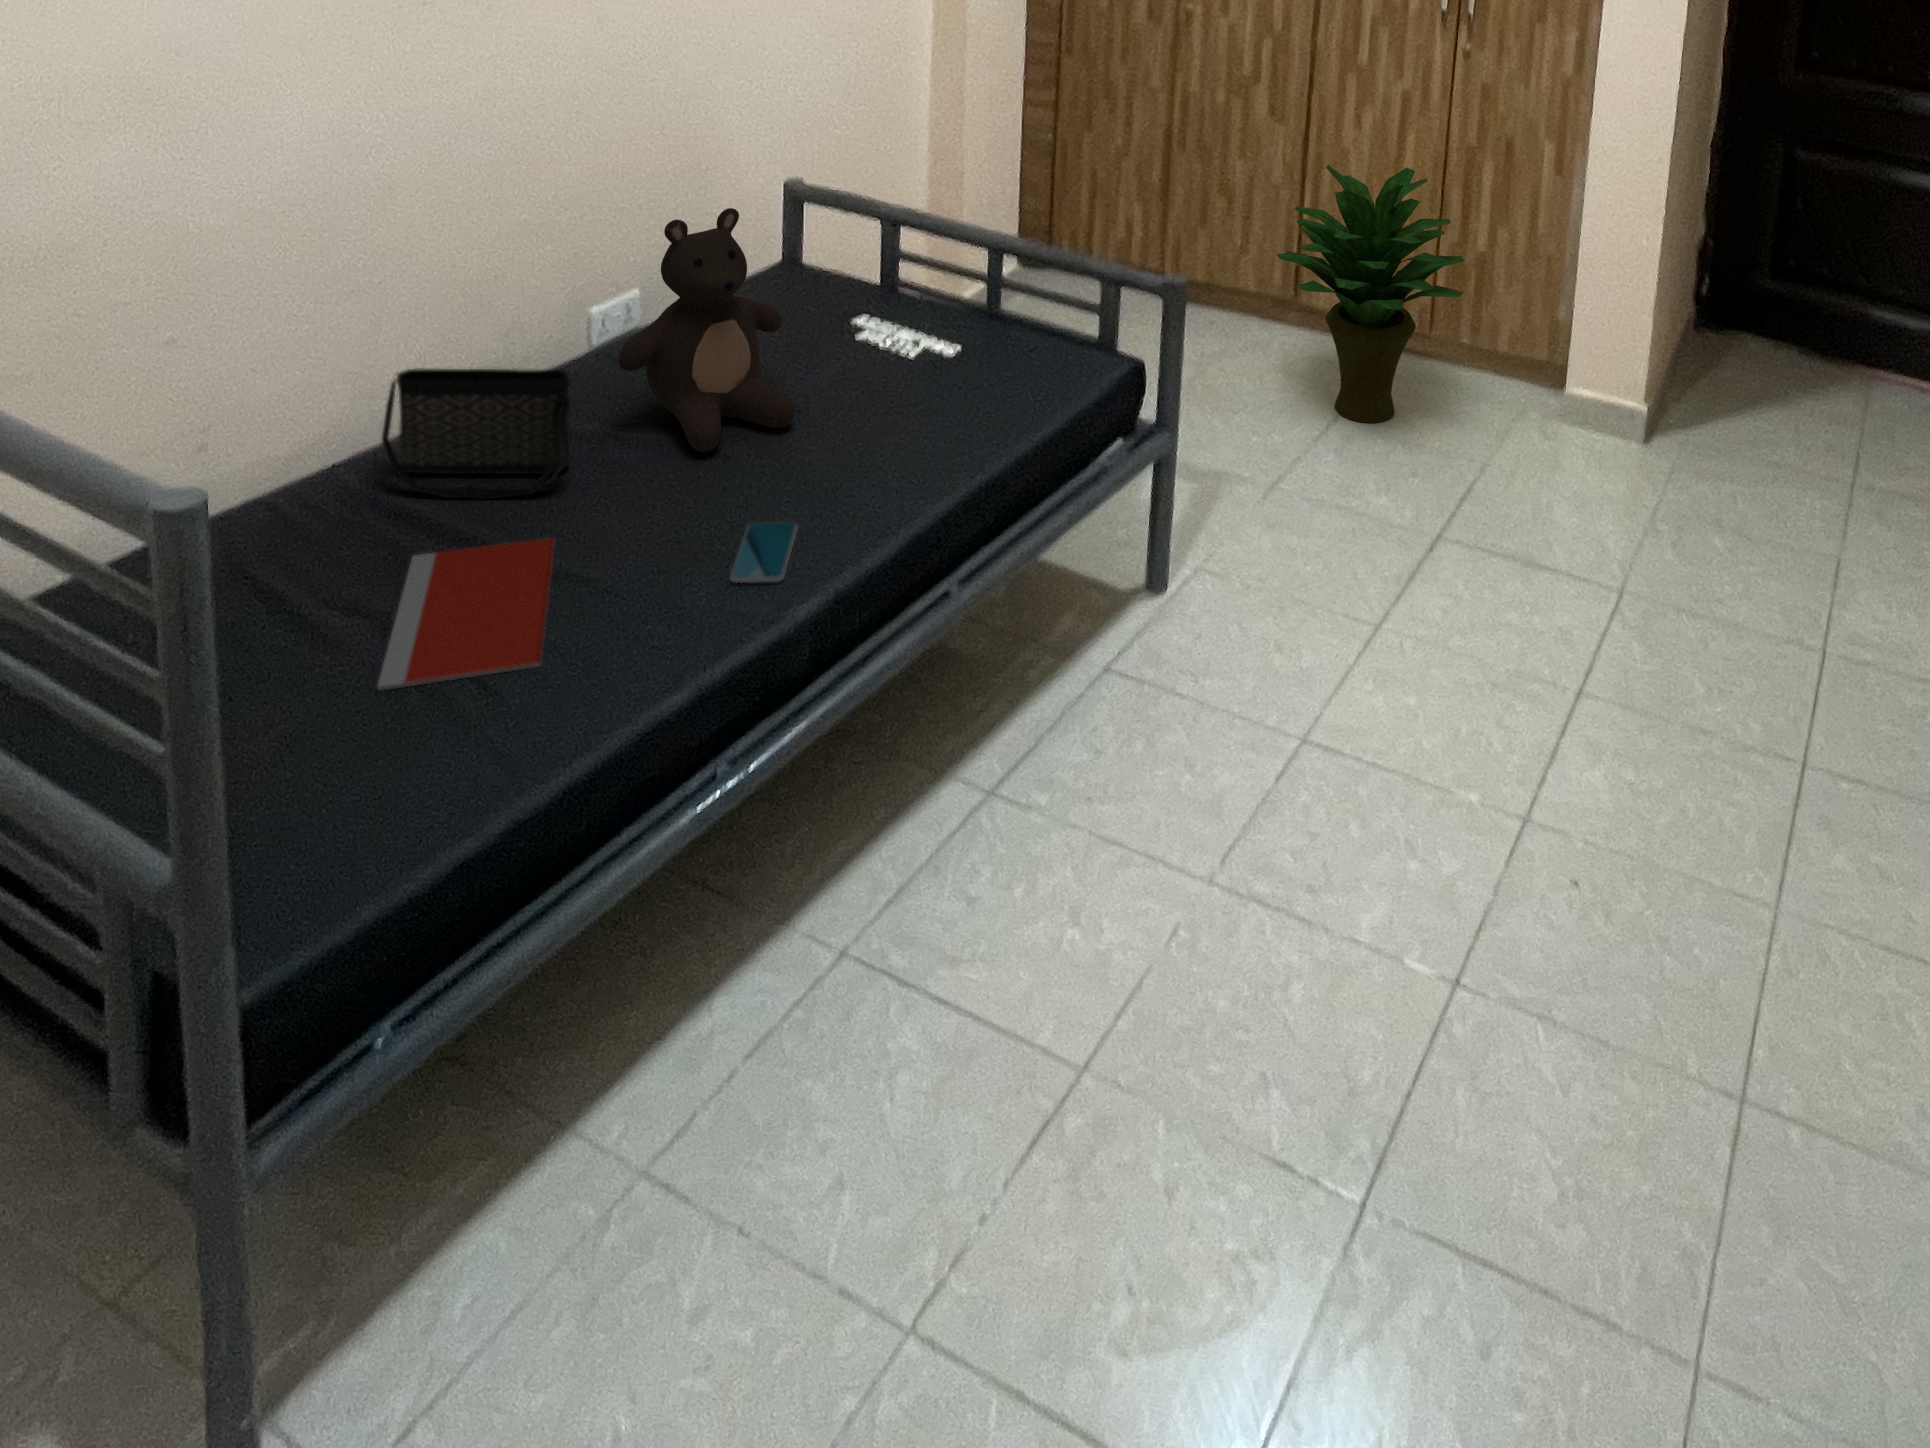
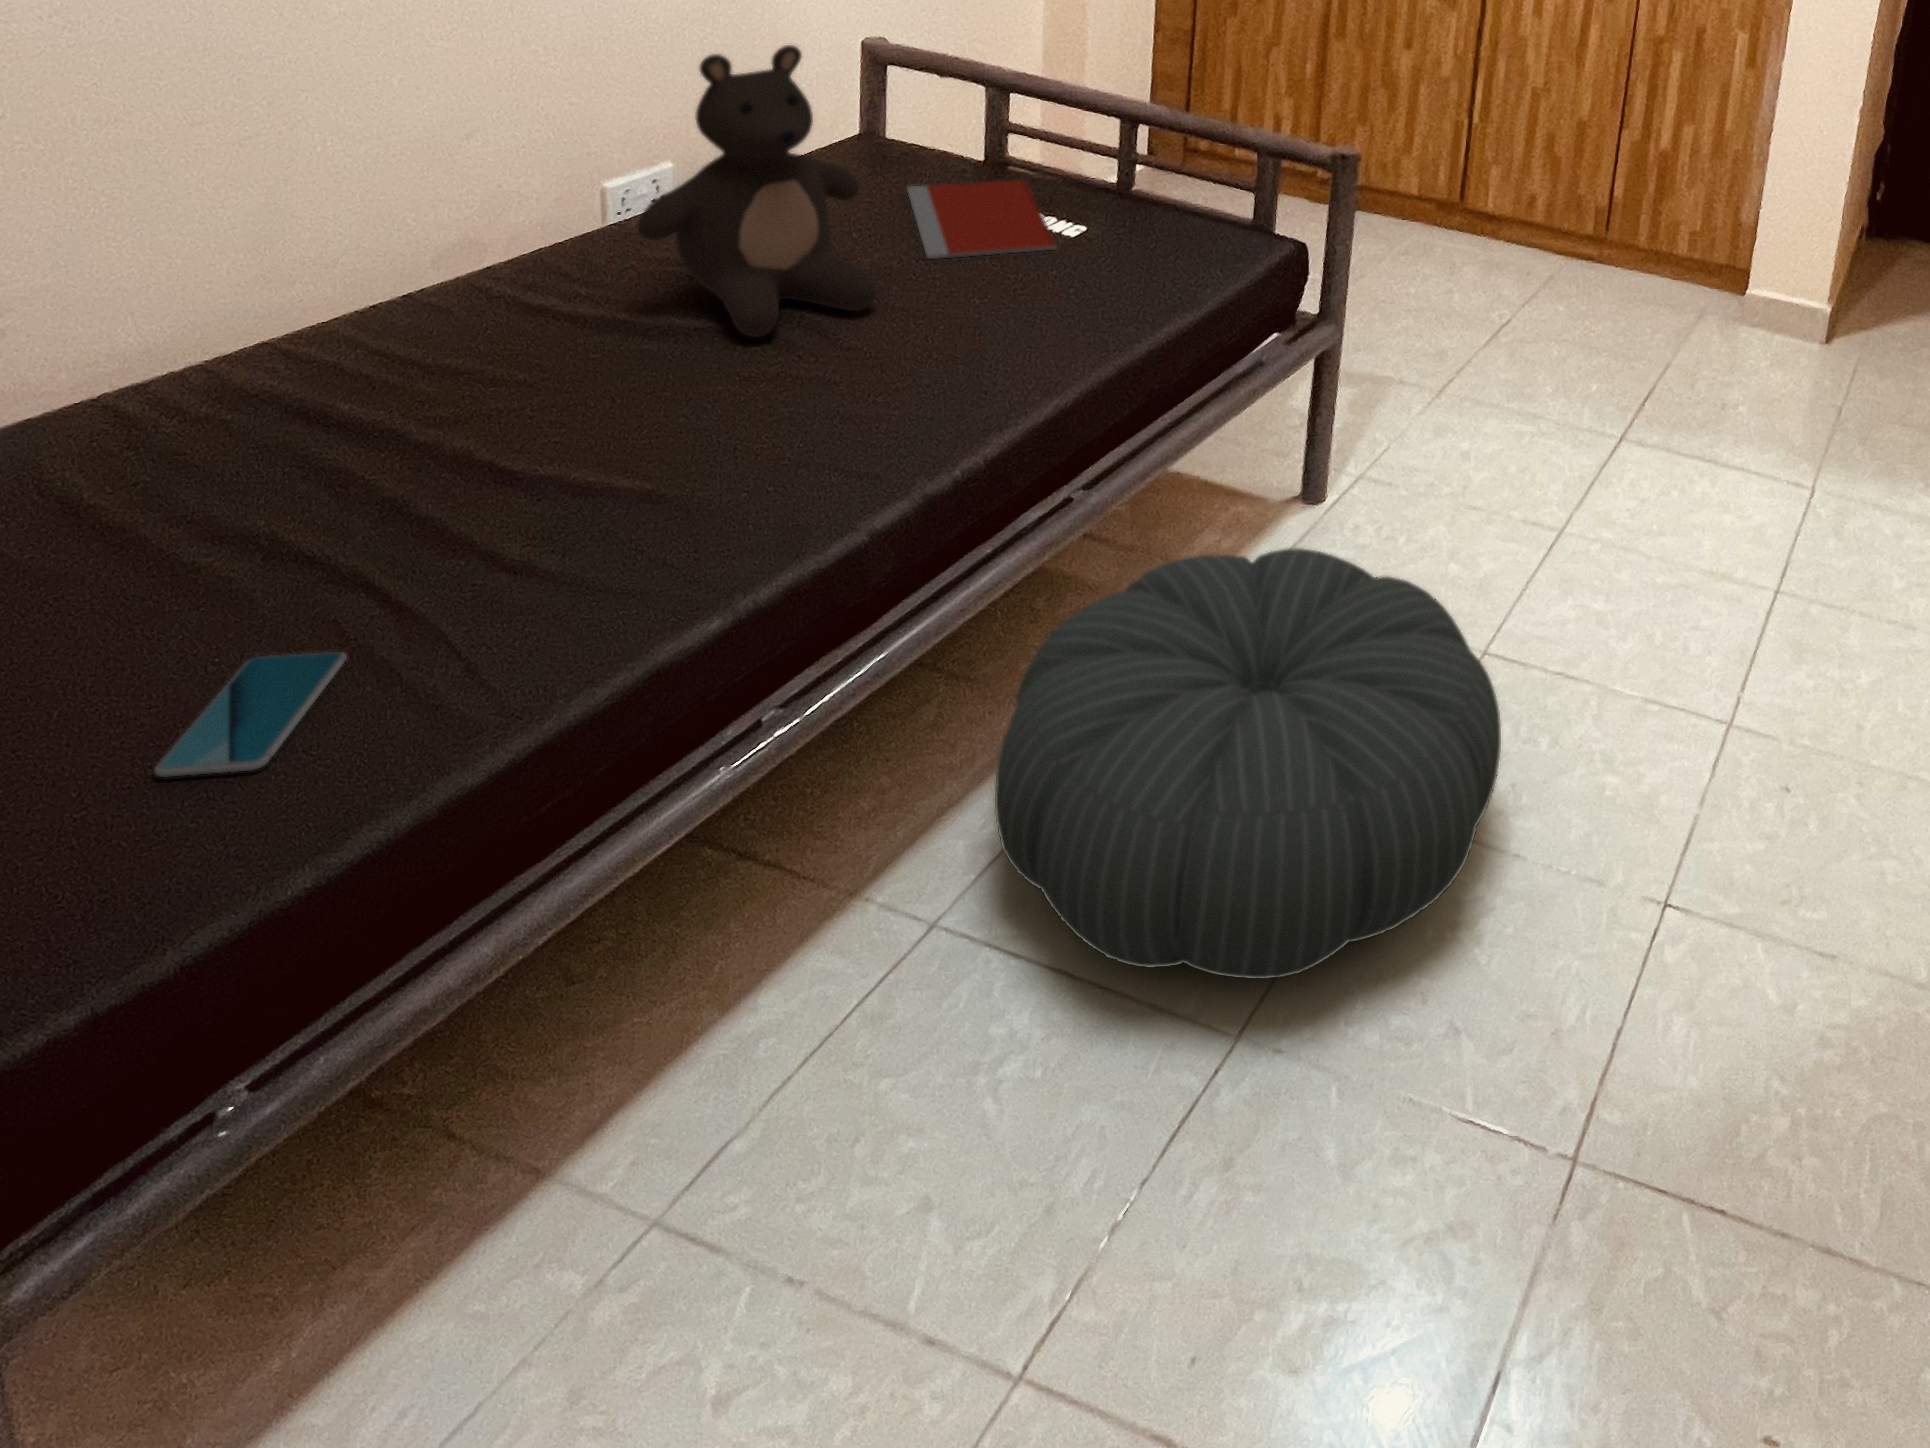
potted plant: present [1277,165,1464,423] -> none [1448,48,1651,324]
handbag: present [382,369,570,499] -> none [292,230,571,392]
smartphone: present [730,522,798,583] -> present [155,652,347,777]
notebook: present [377,538,555,691] -> present [907,180,1057,259]
pouf: none [888,646,1313,1042] -> present [995,548,1501,979]

